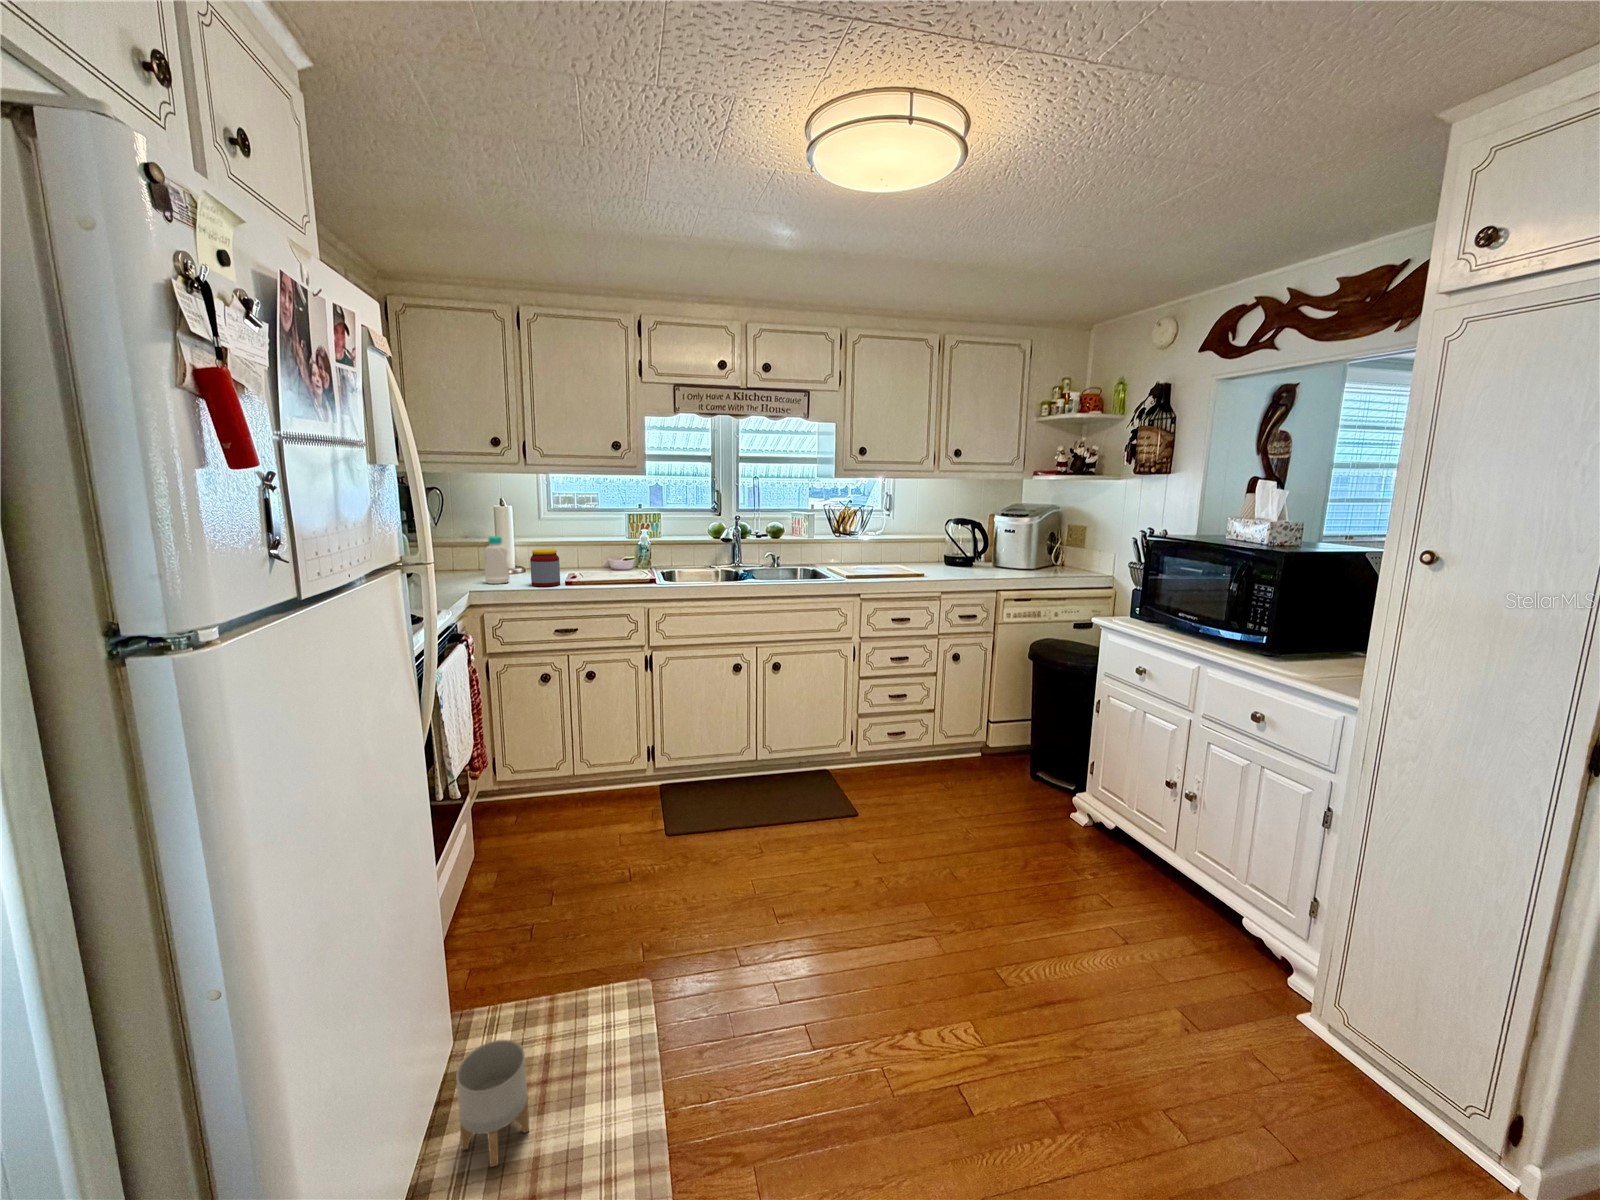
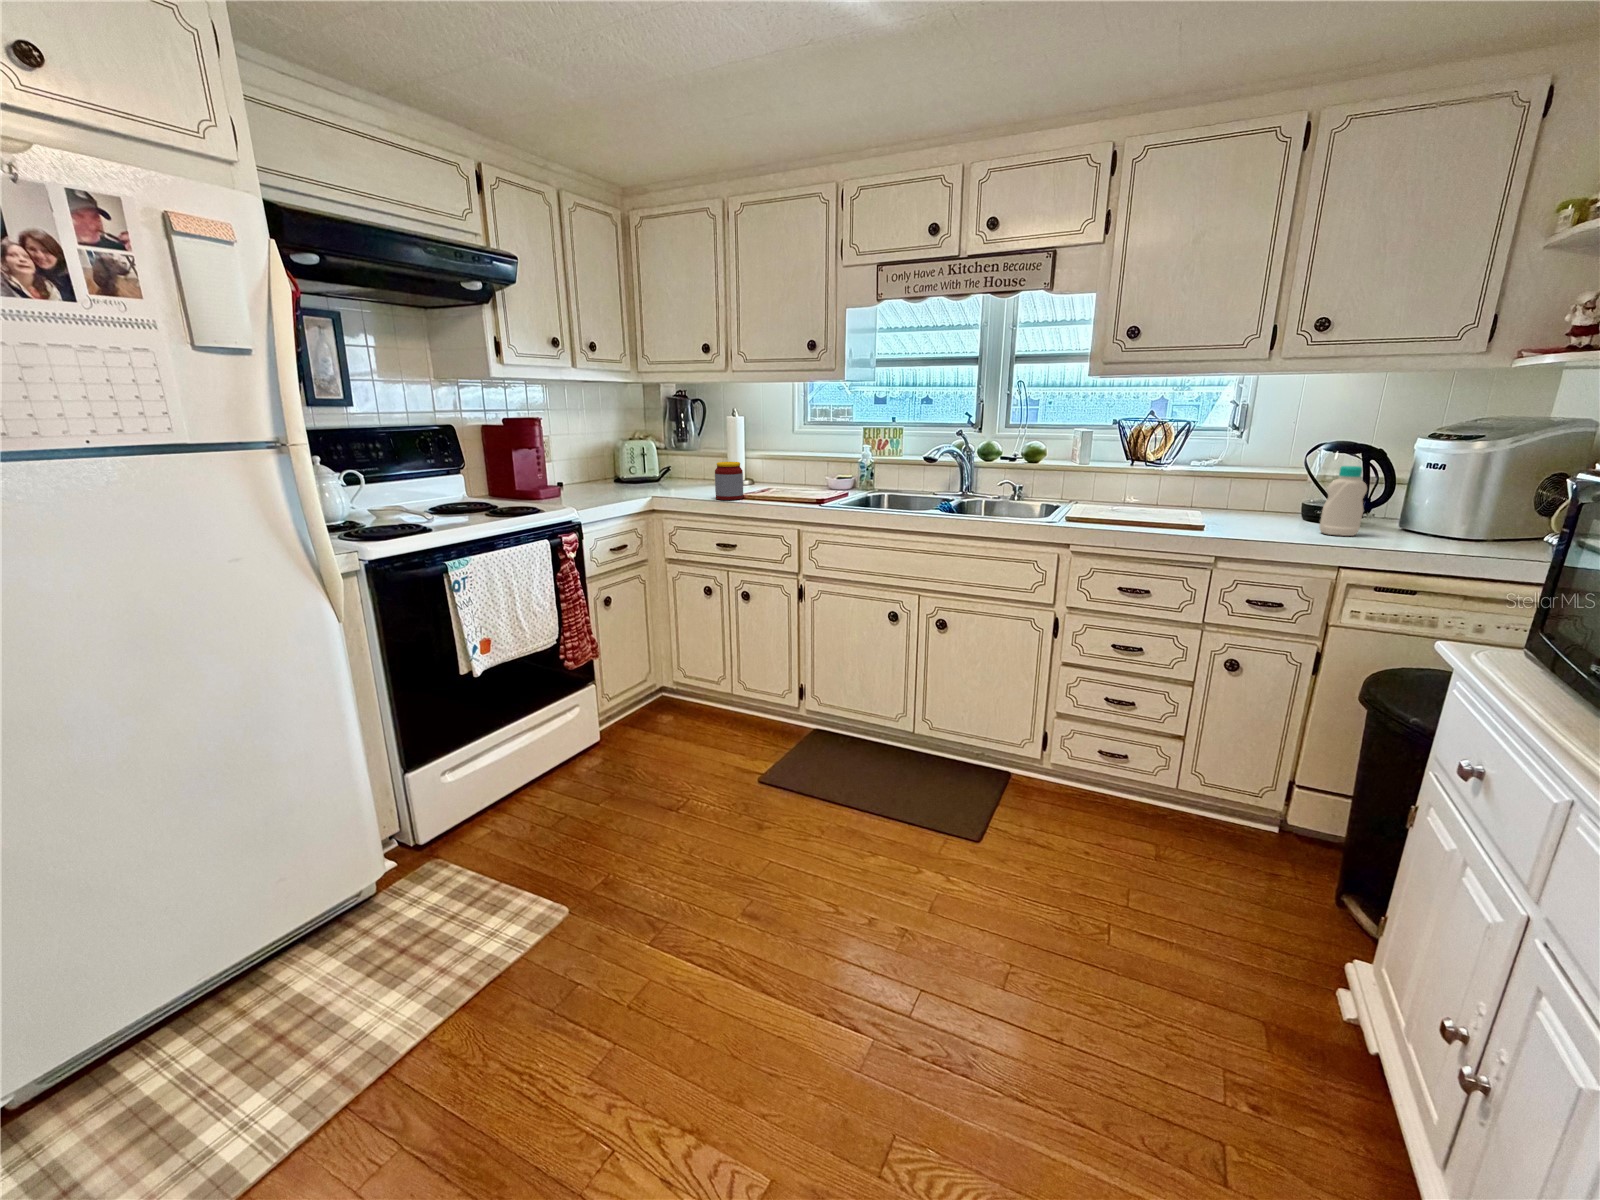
bottle: present [484,536,509,584] -> present [1319,466,1367,536]
planter: present [456,1040,529,1167] -> none [310,884,382,984]

